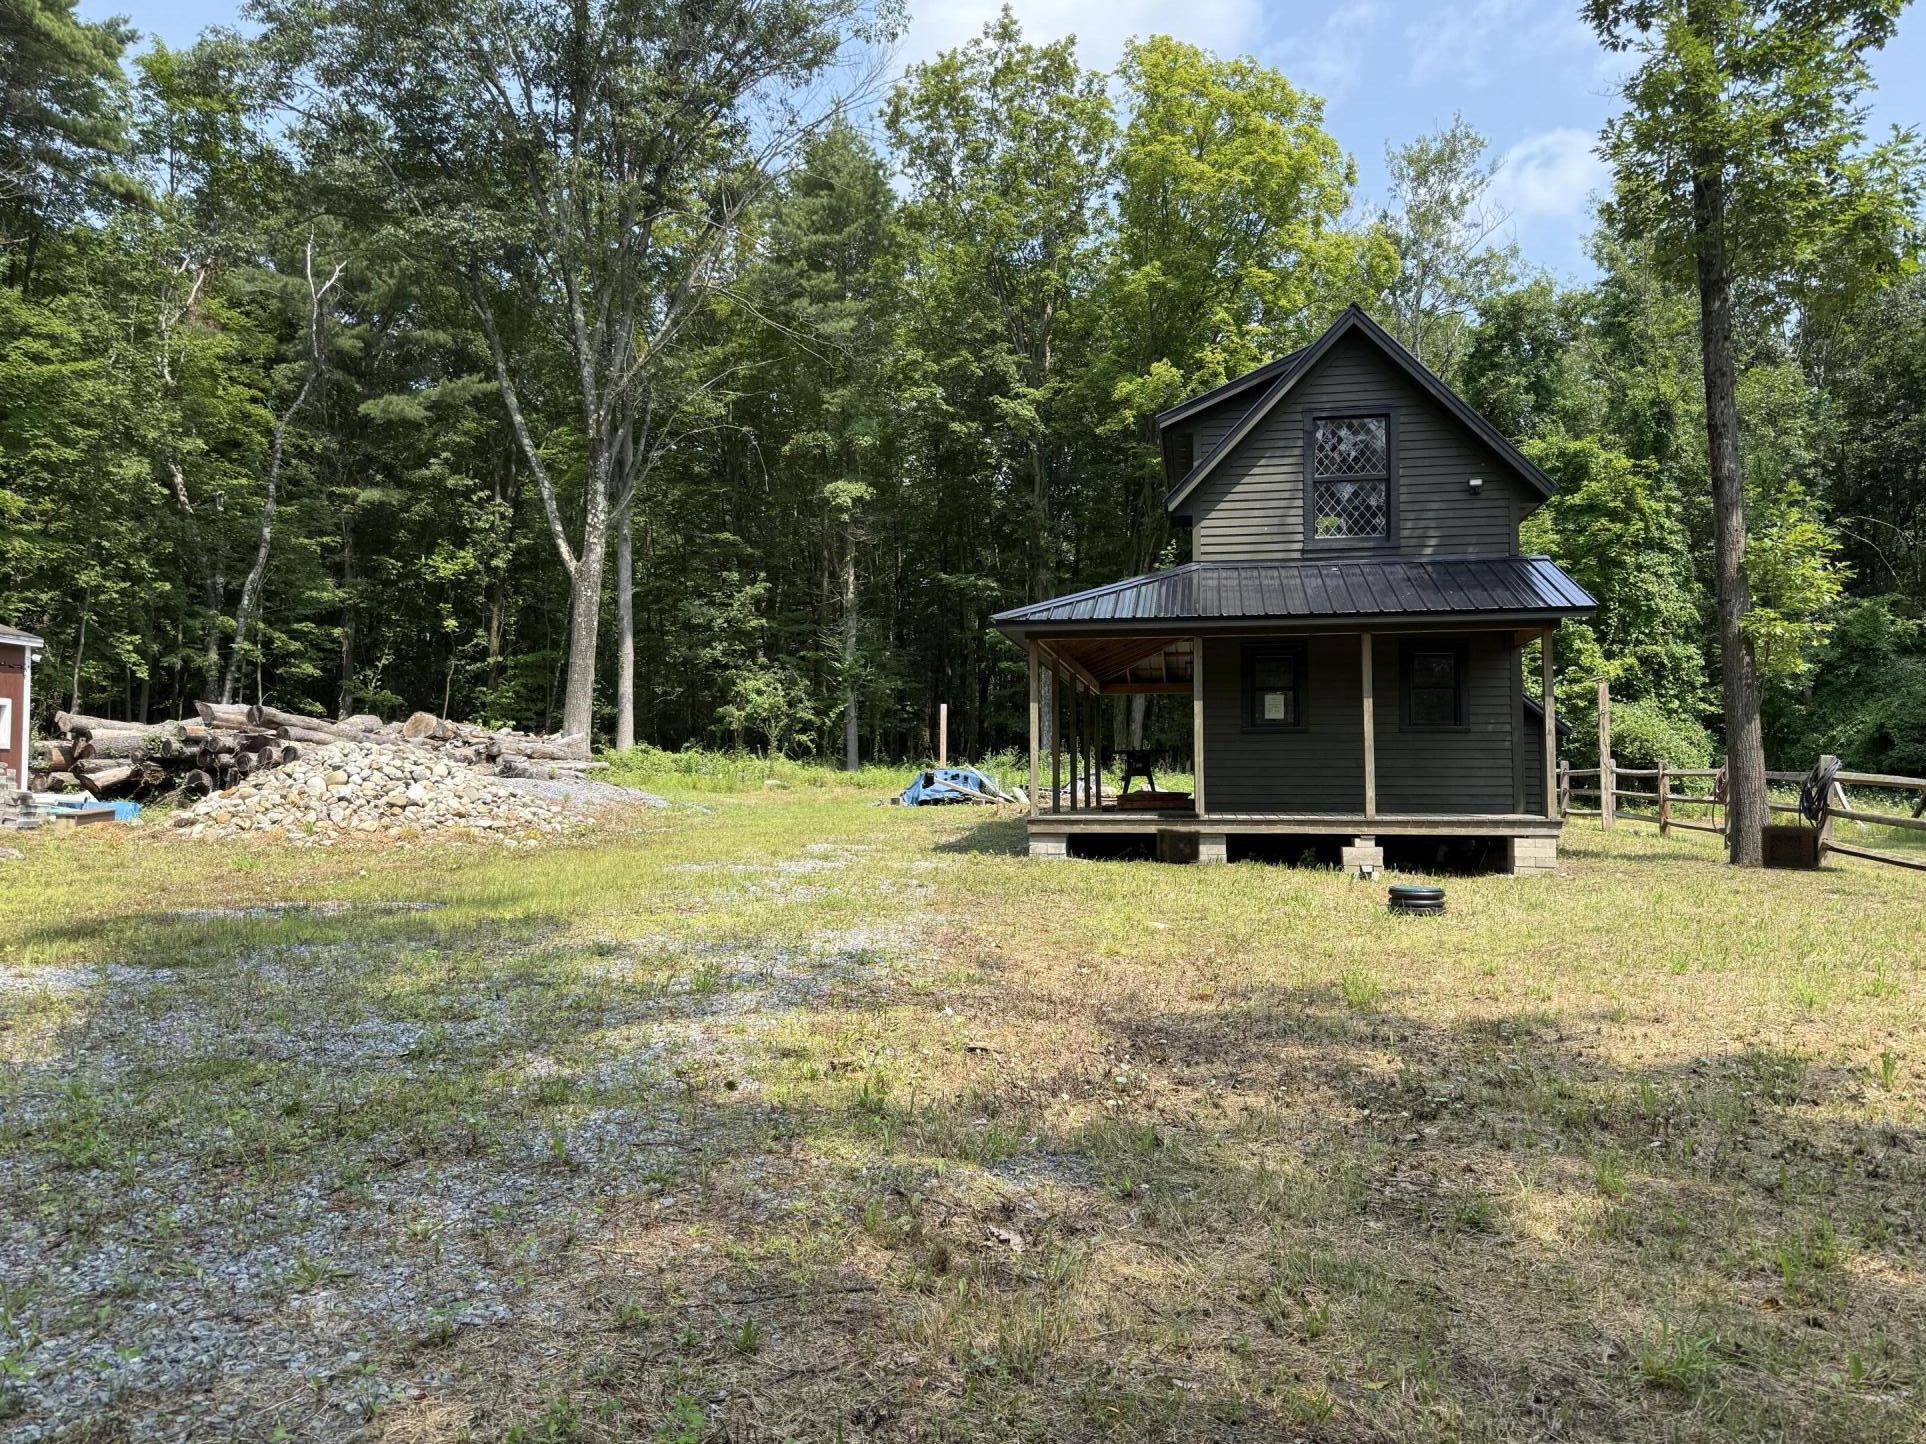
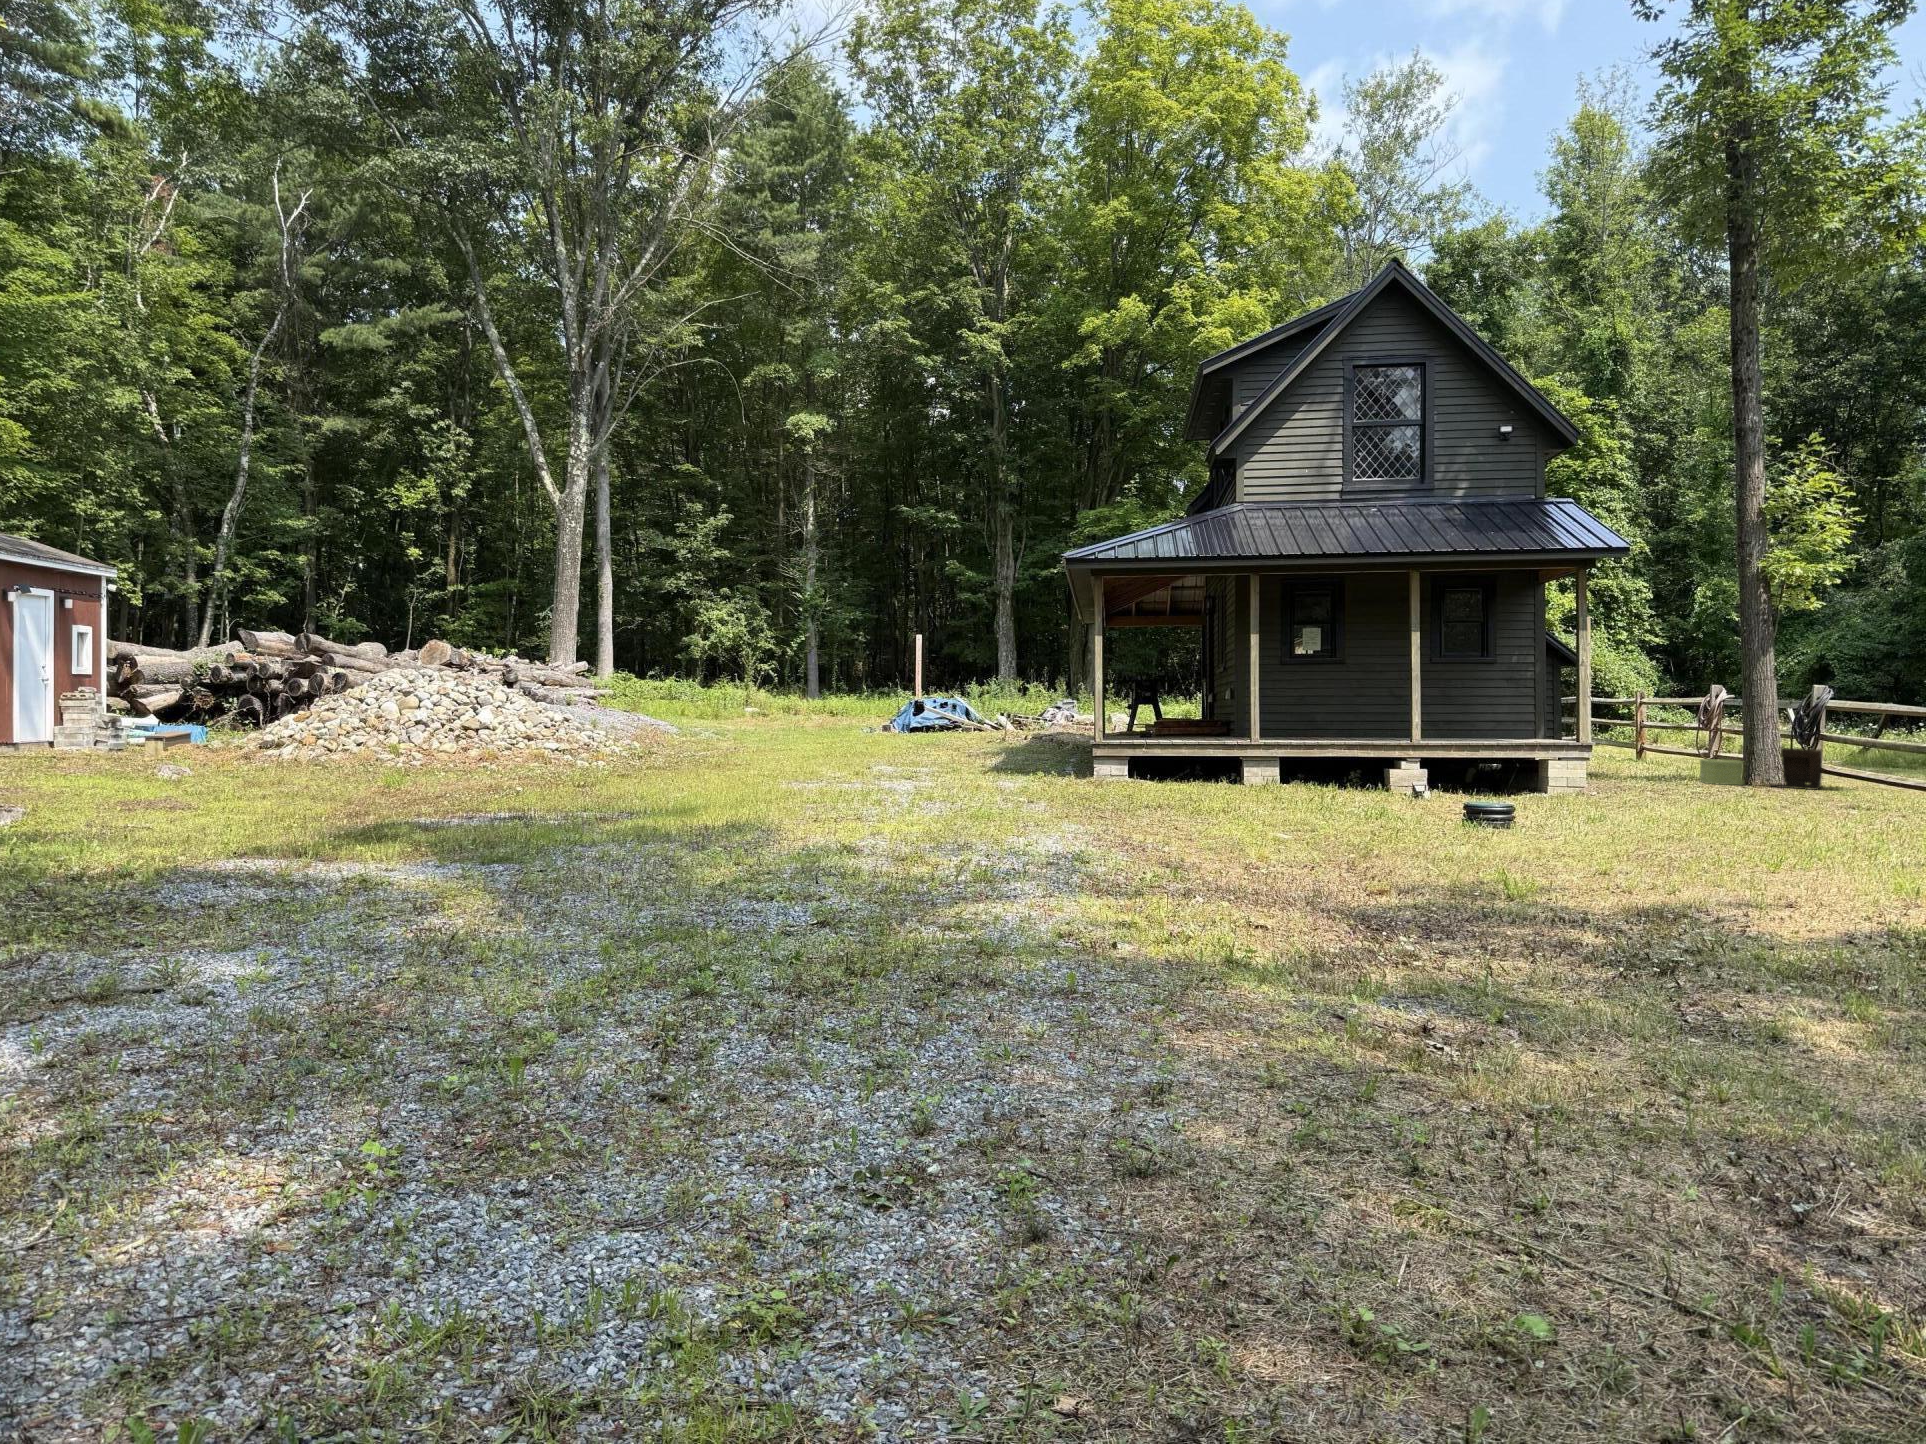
toolbox: present [1156,811,1201,863] -> none [1212,735,1257,784]
storage box: none [1690,837,1737,866] -> present [1700,759,1745,785]

